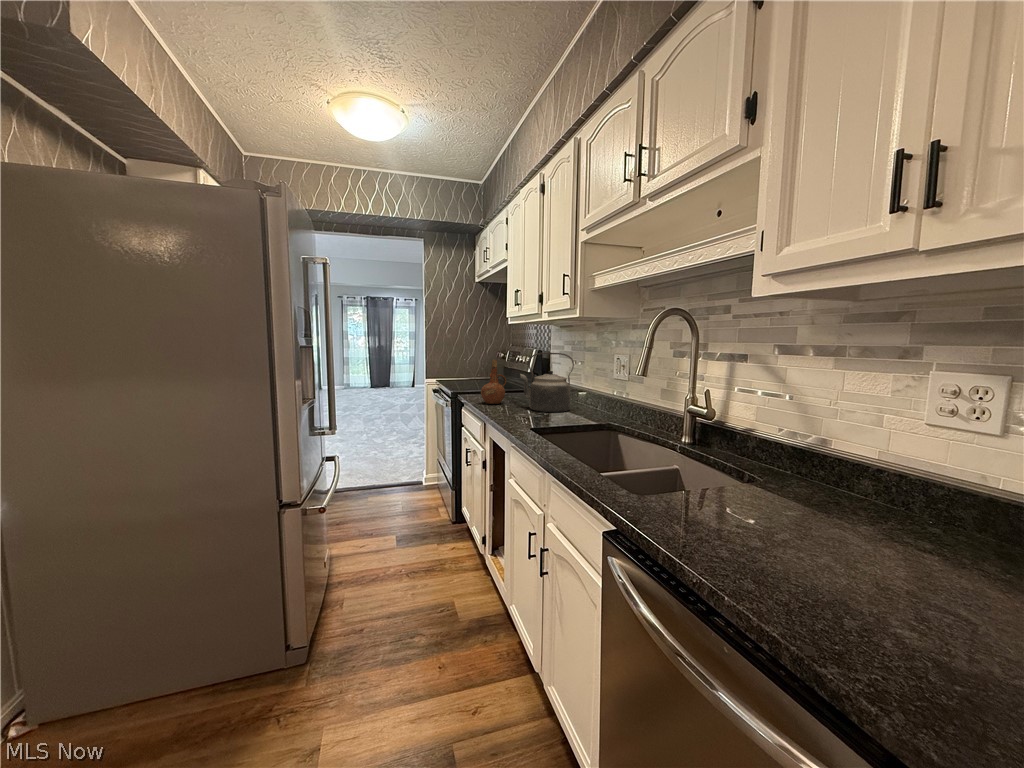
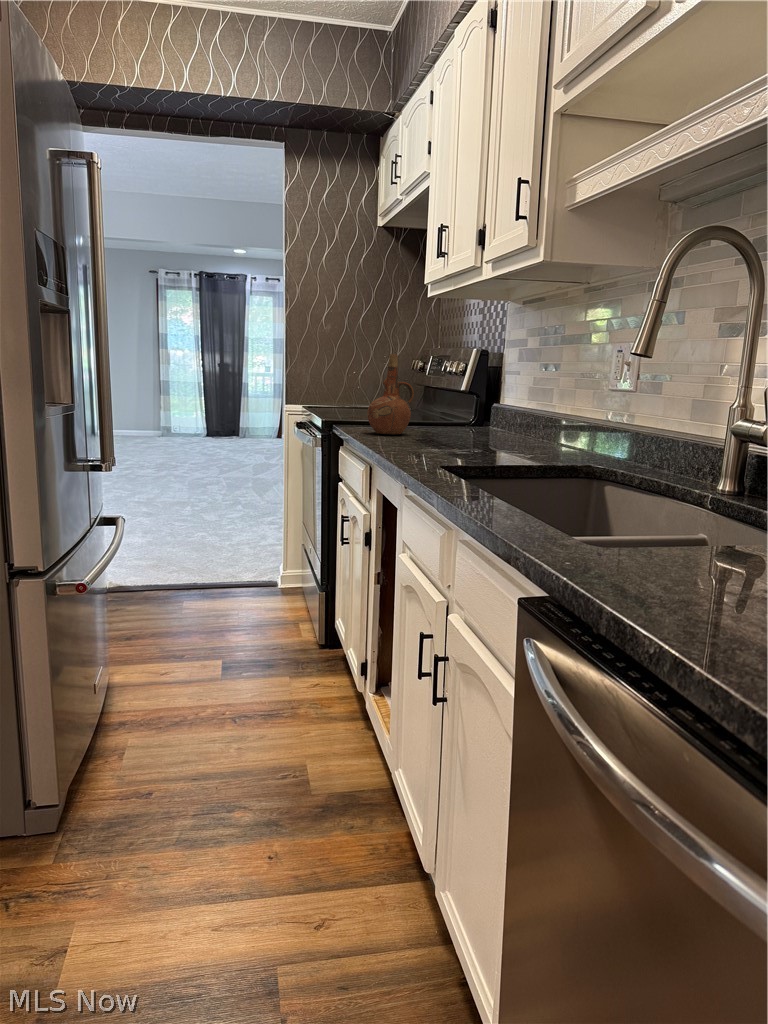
kettle: present [520,353,574,412] -> none [437,338,536,447]

